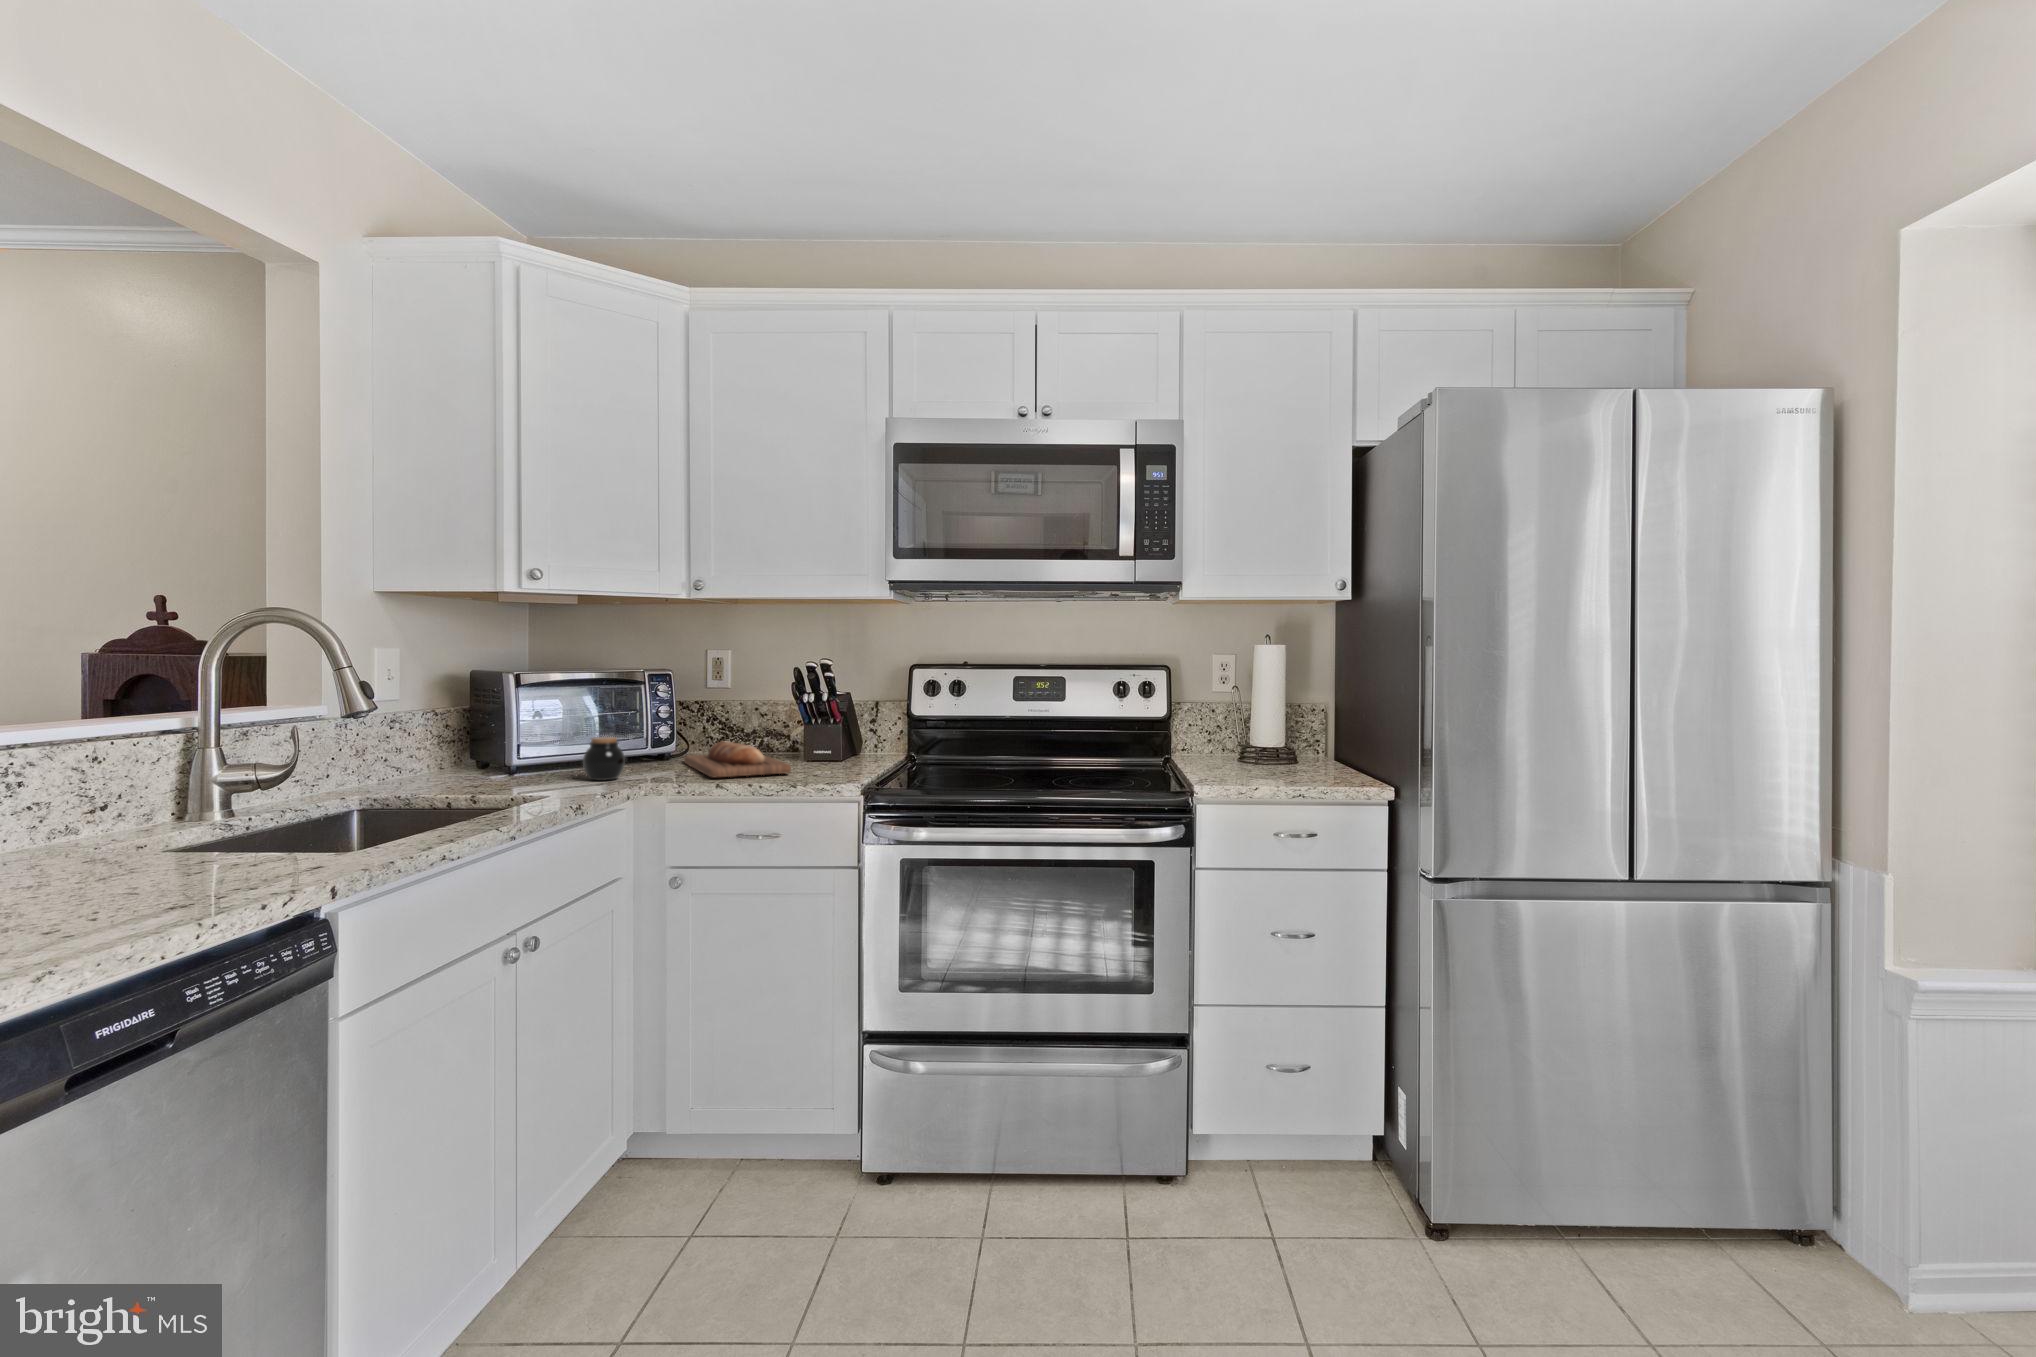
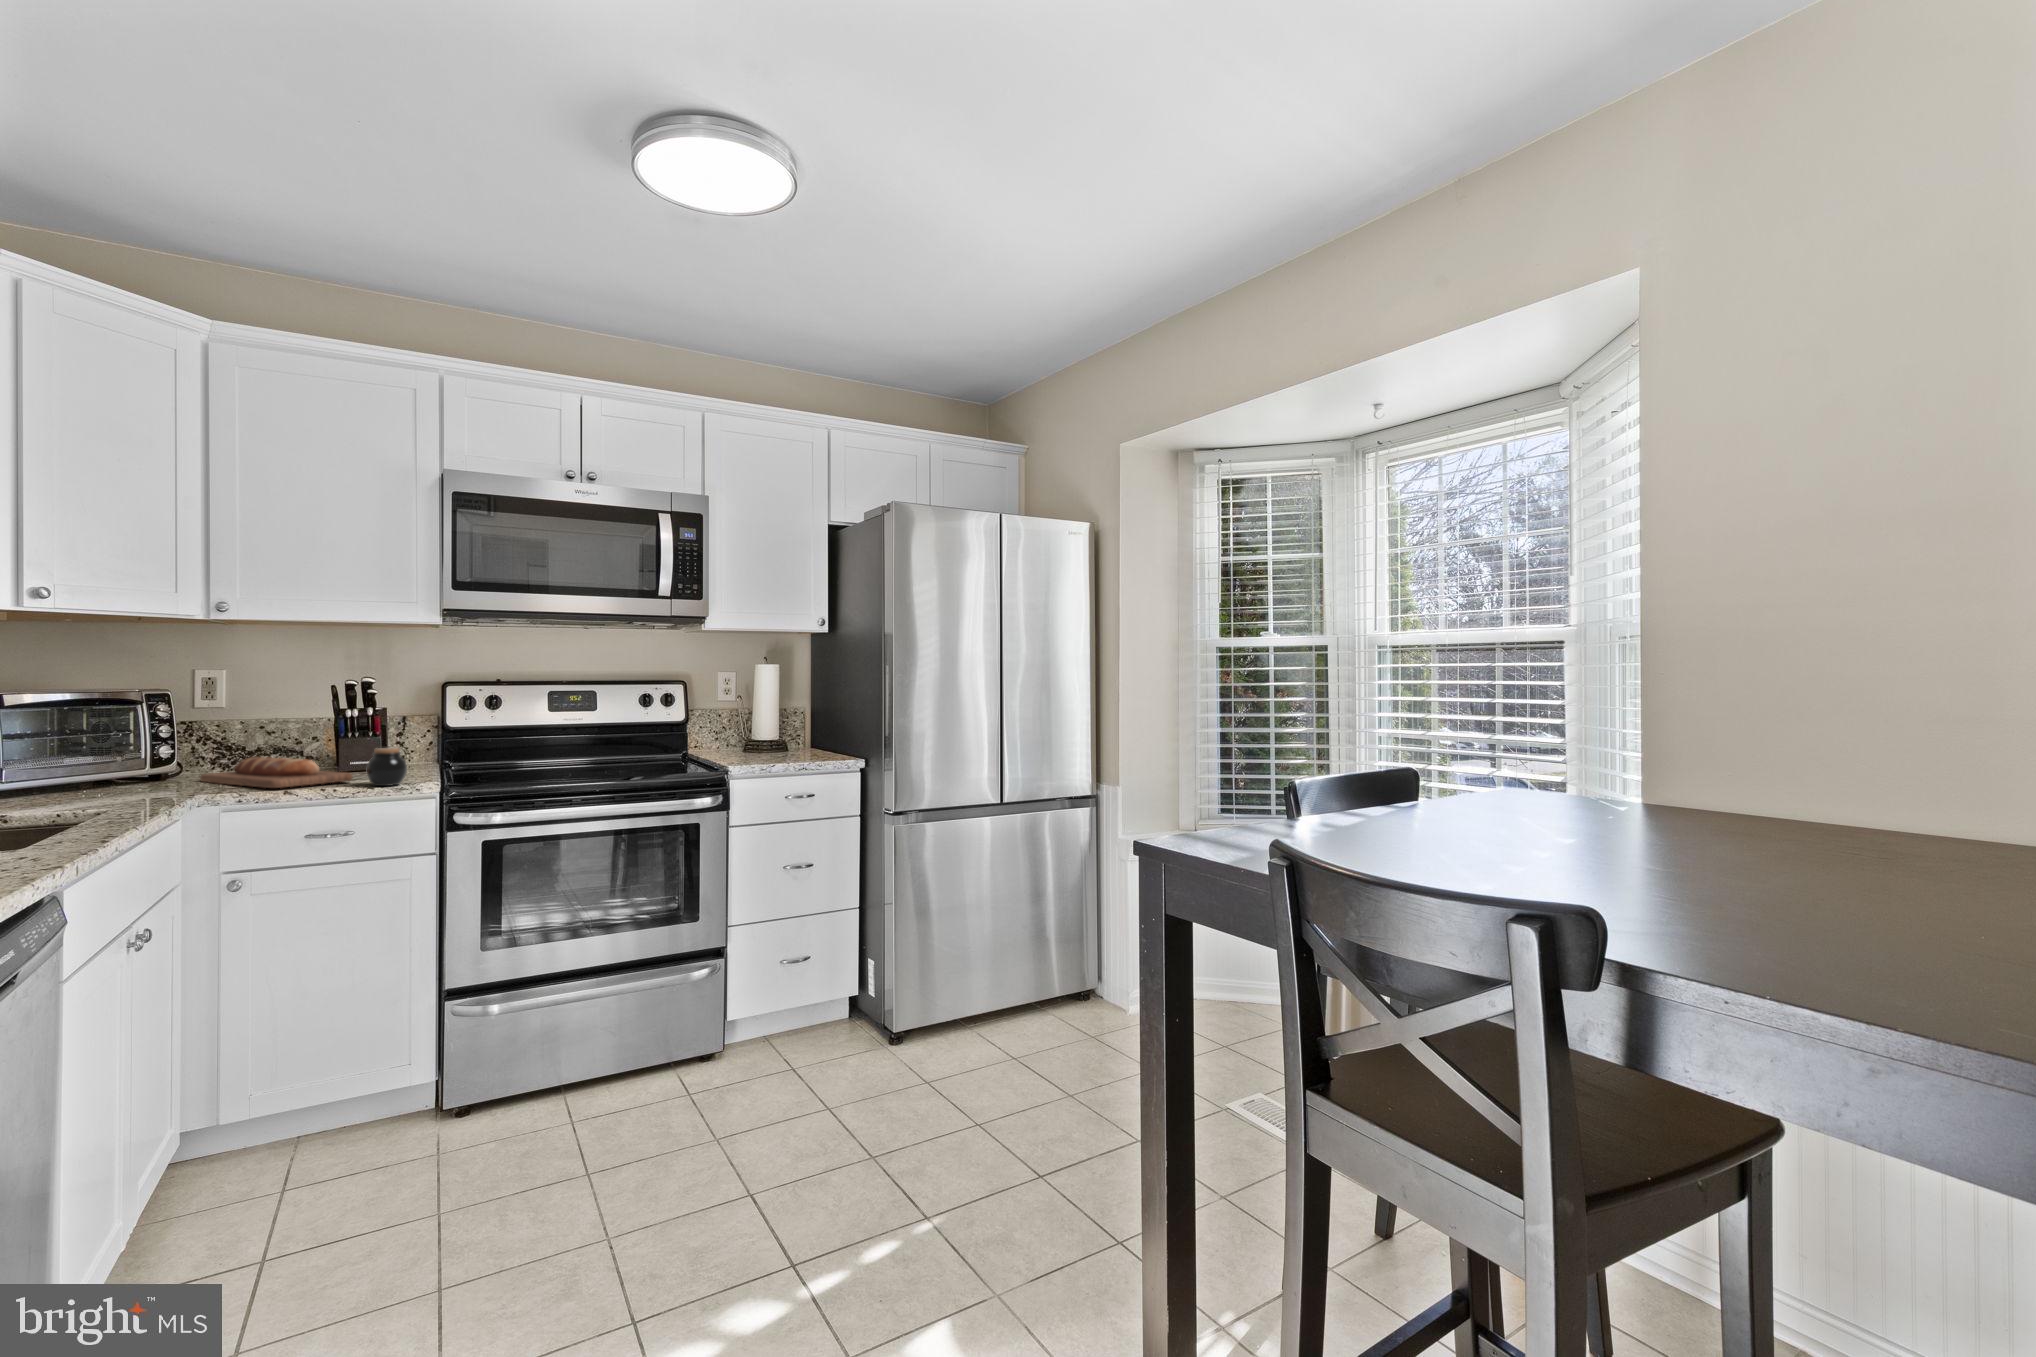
jar: present [583,737,625,780] -> present [367,748,407,786]

